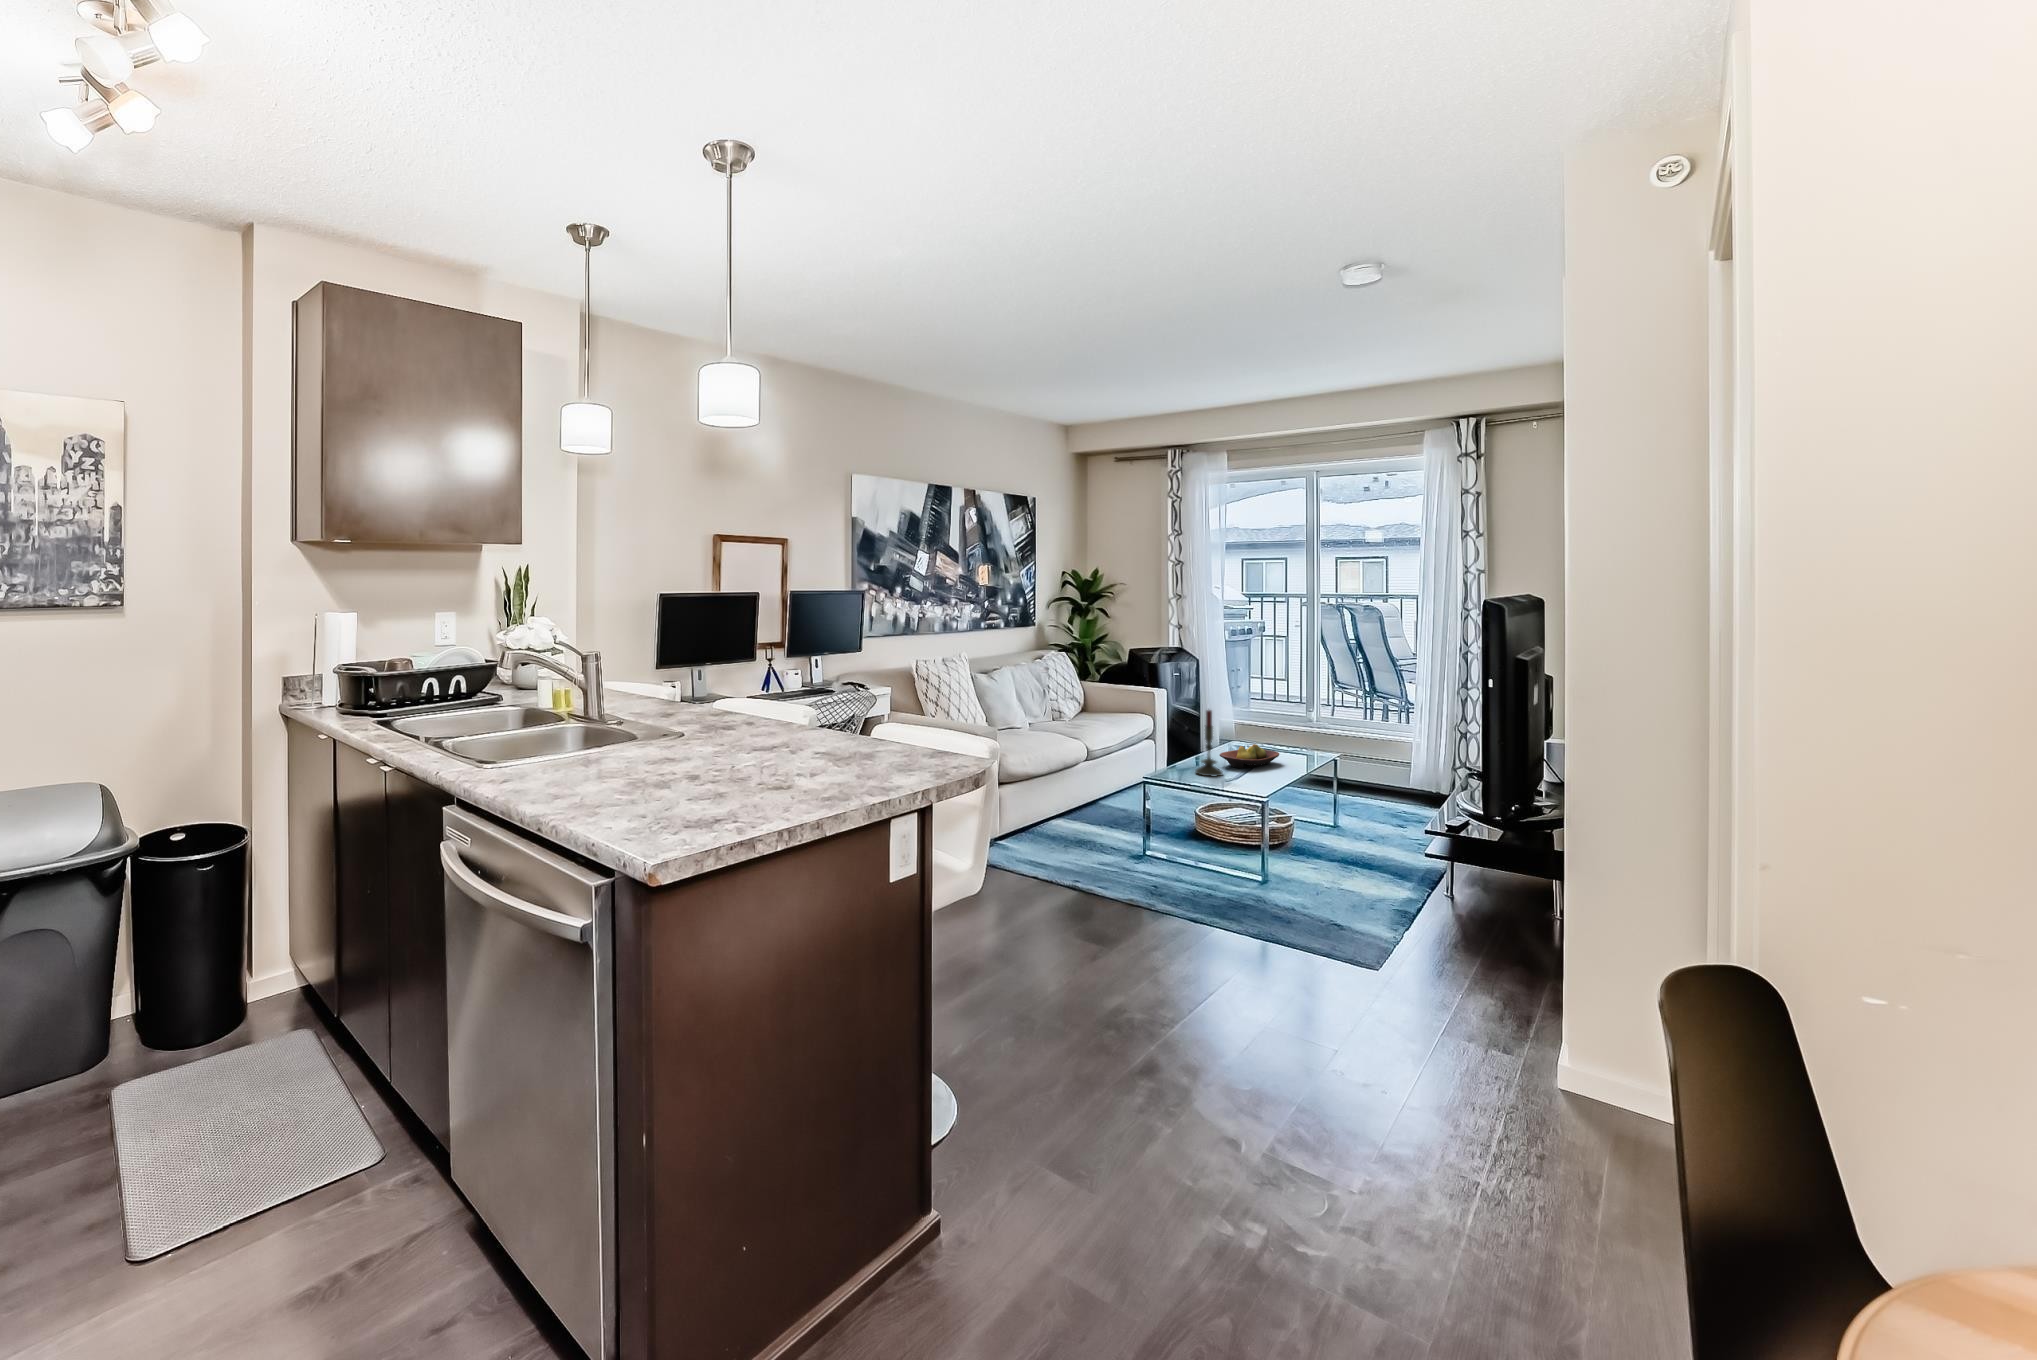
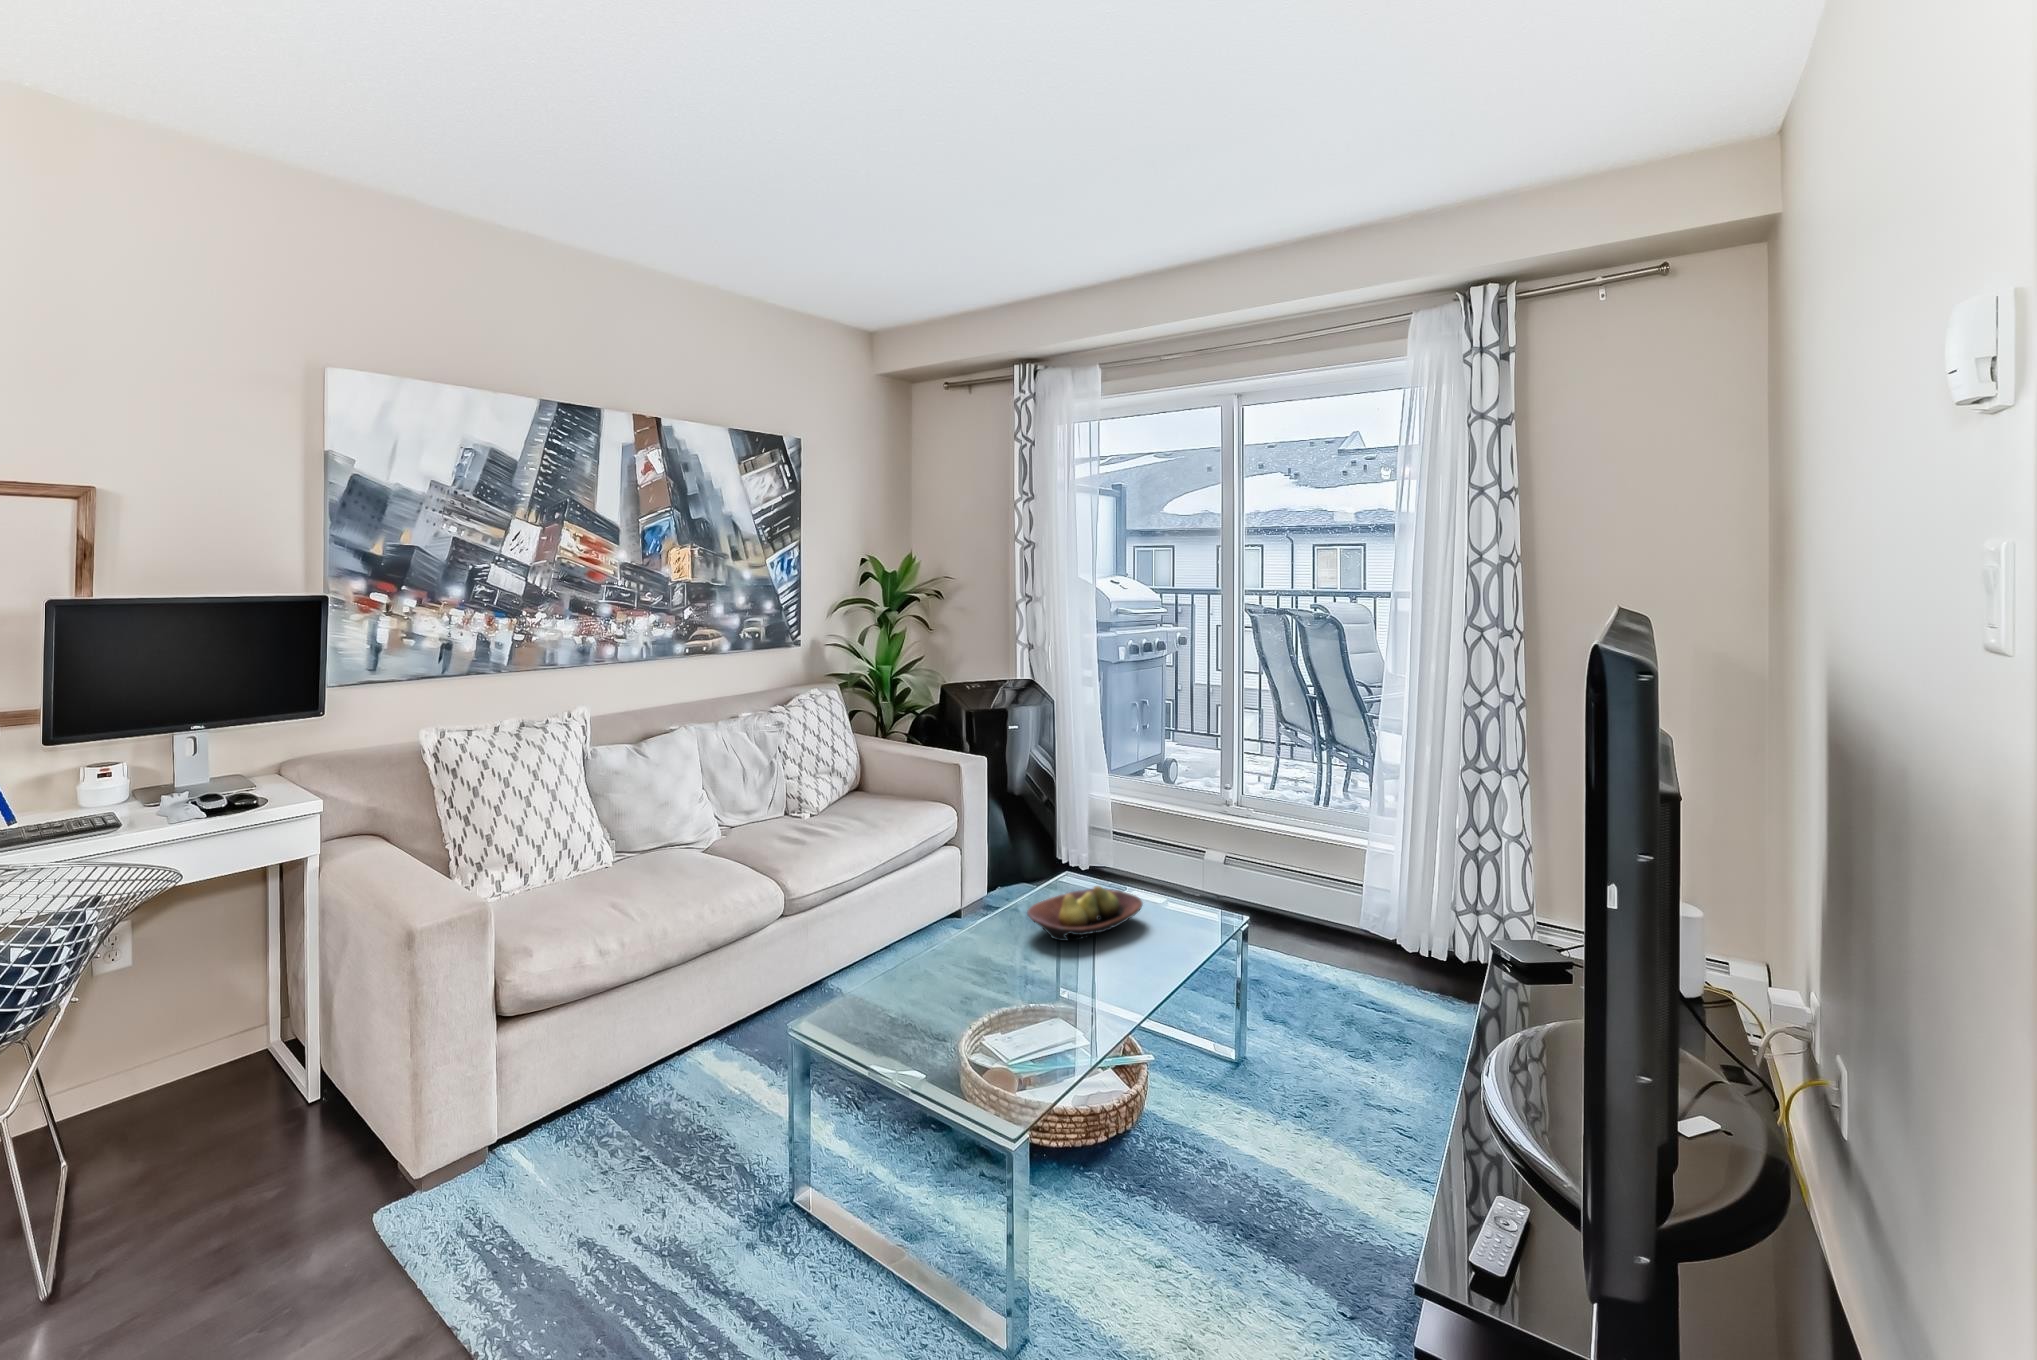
candle: present [1195,710,1223,776] -> none [966,831,1018,975]

